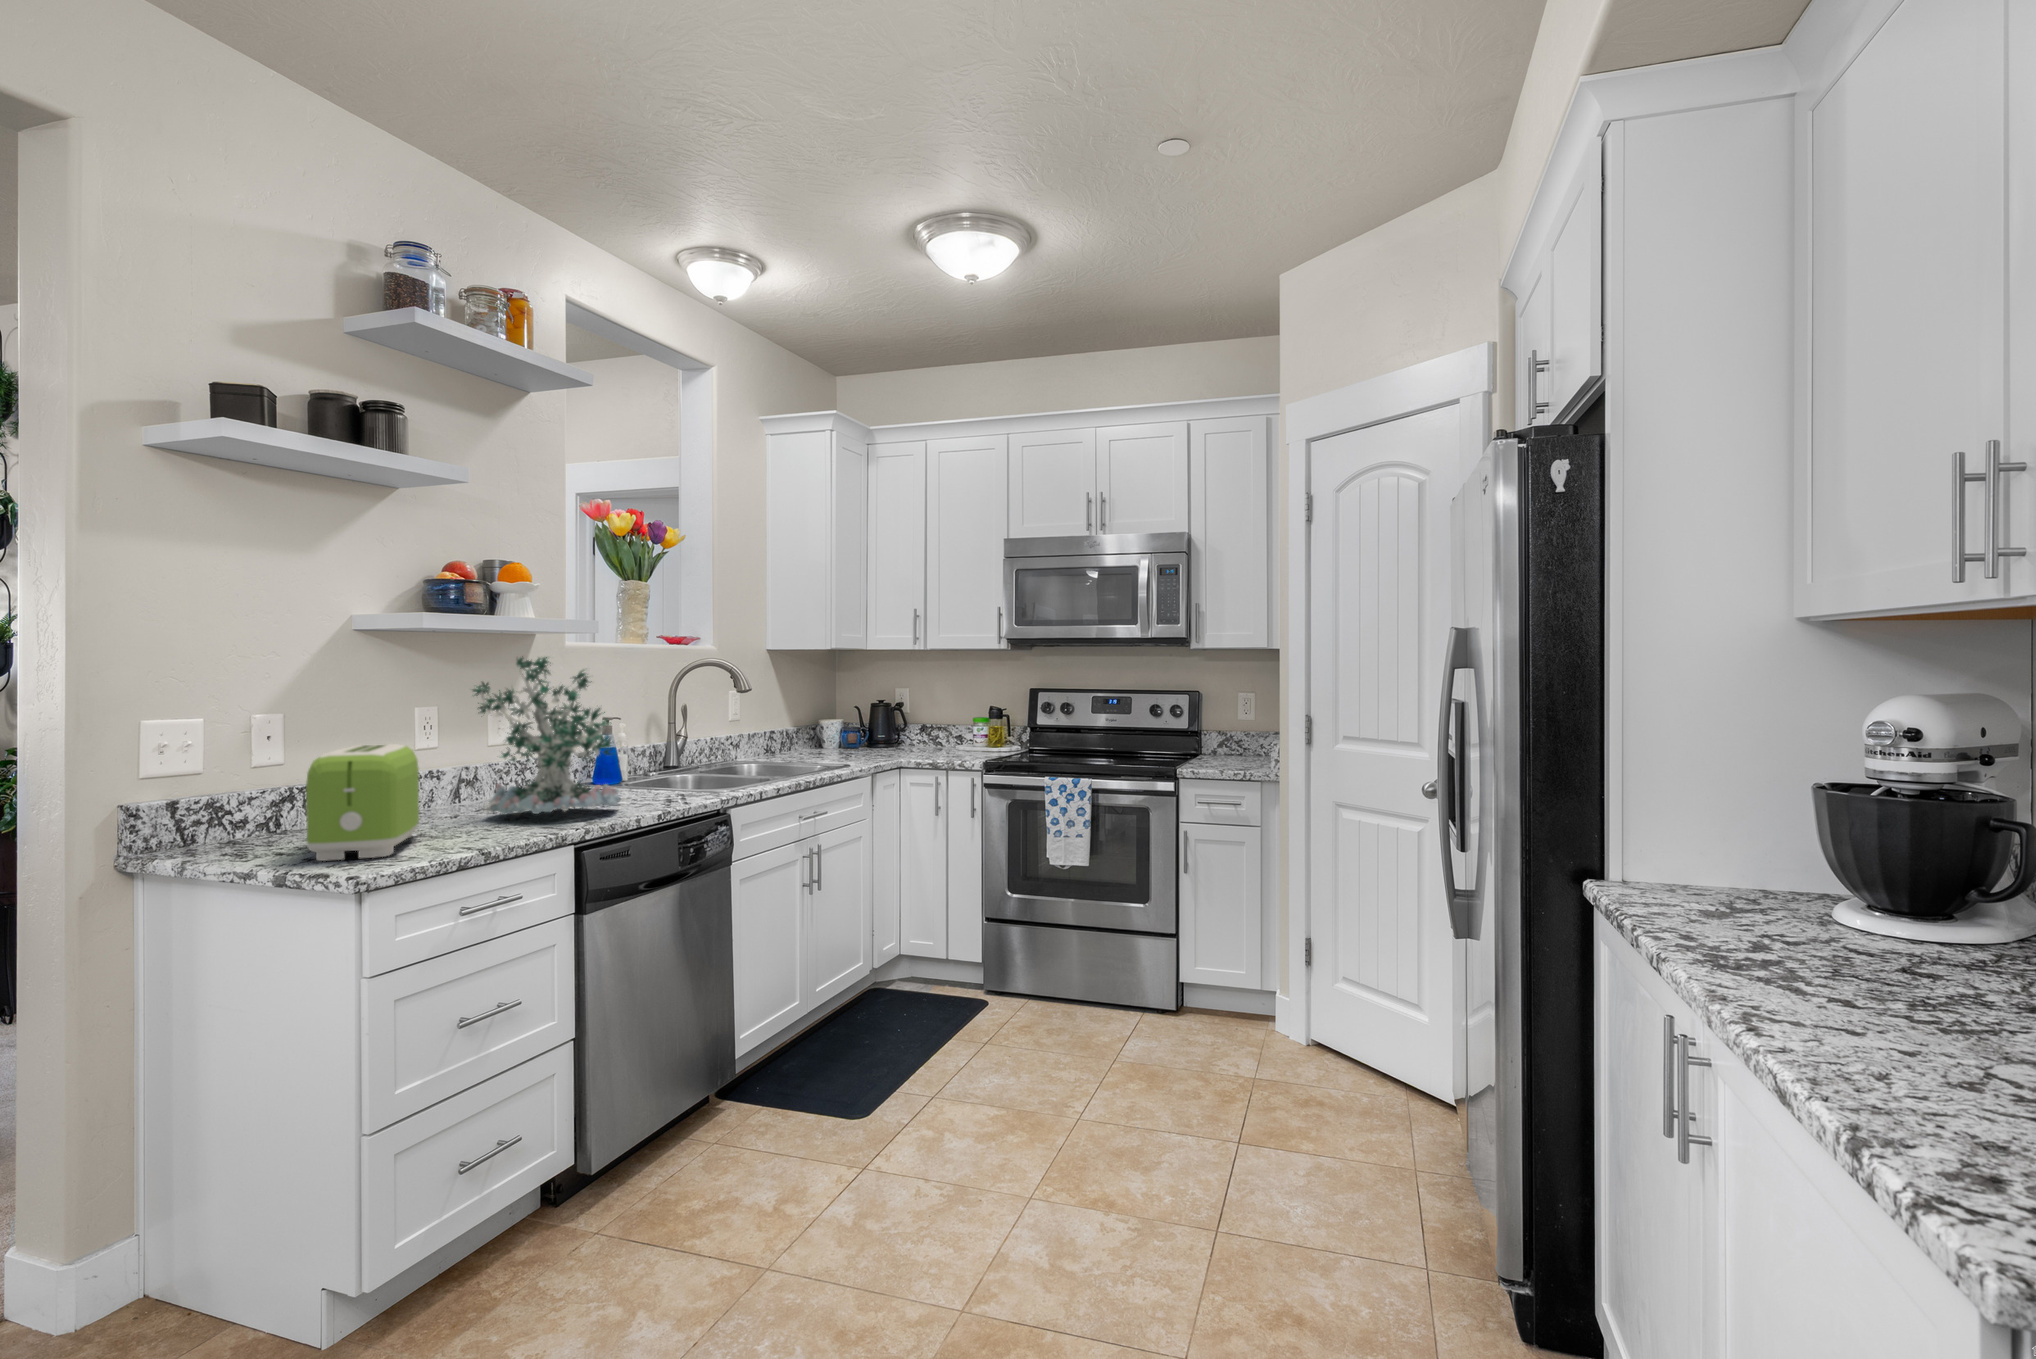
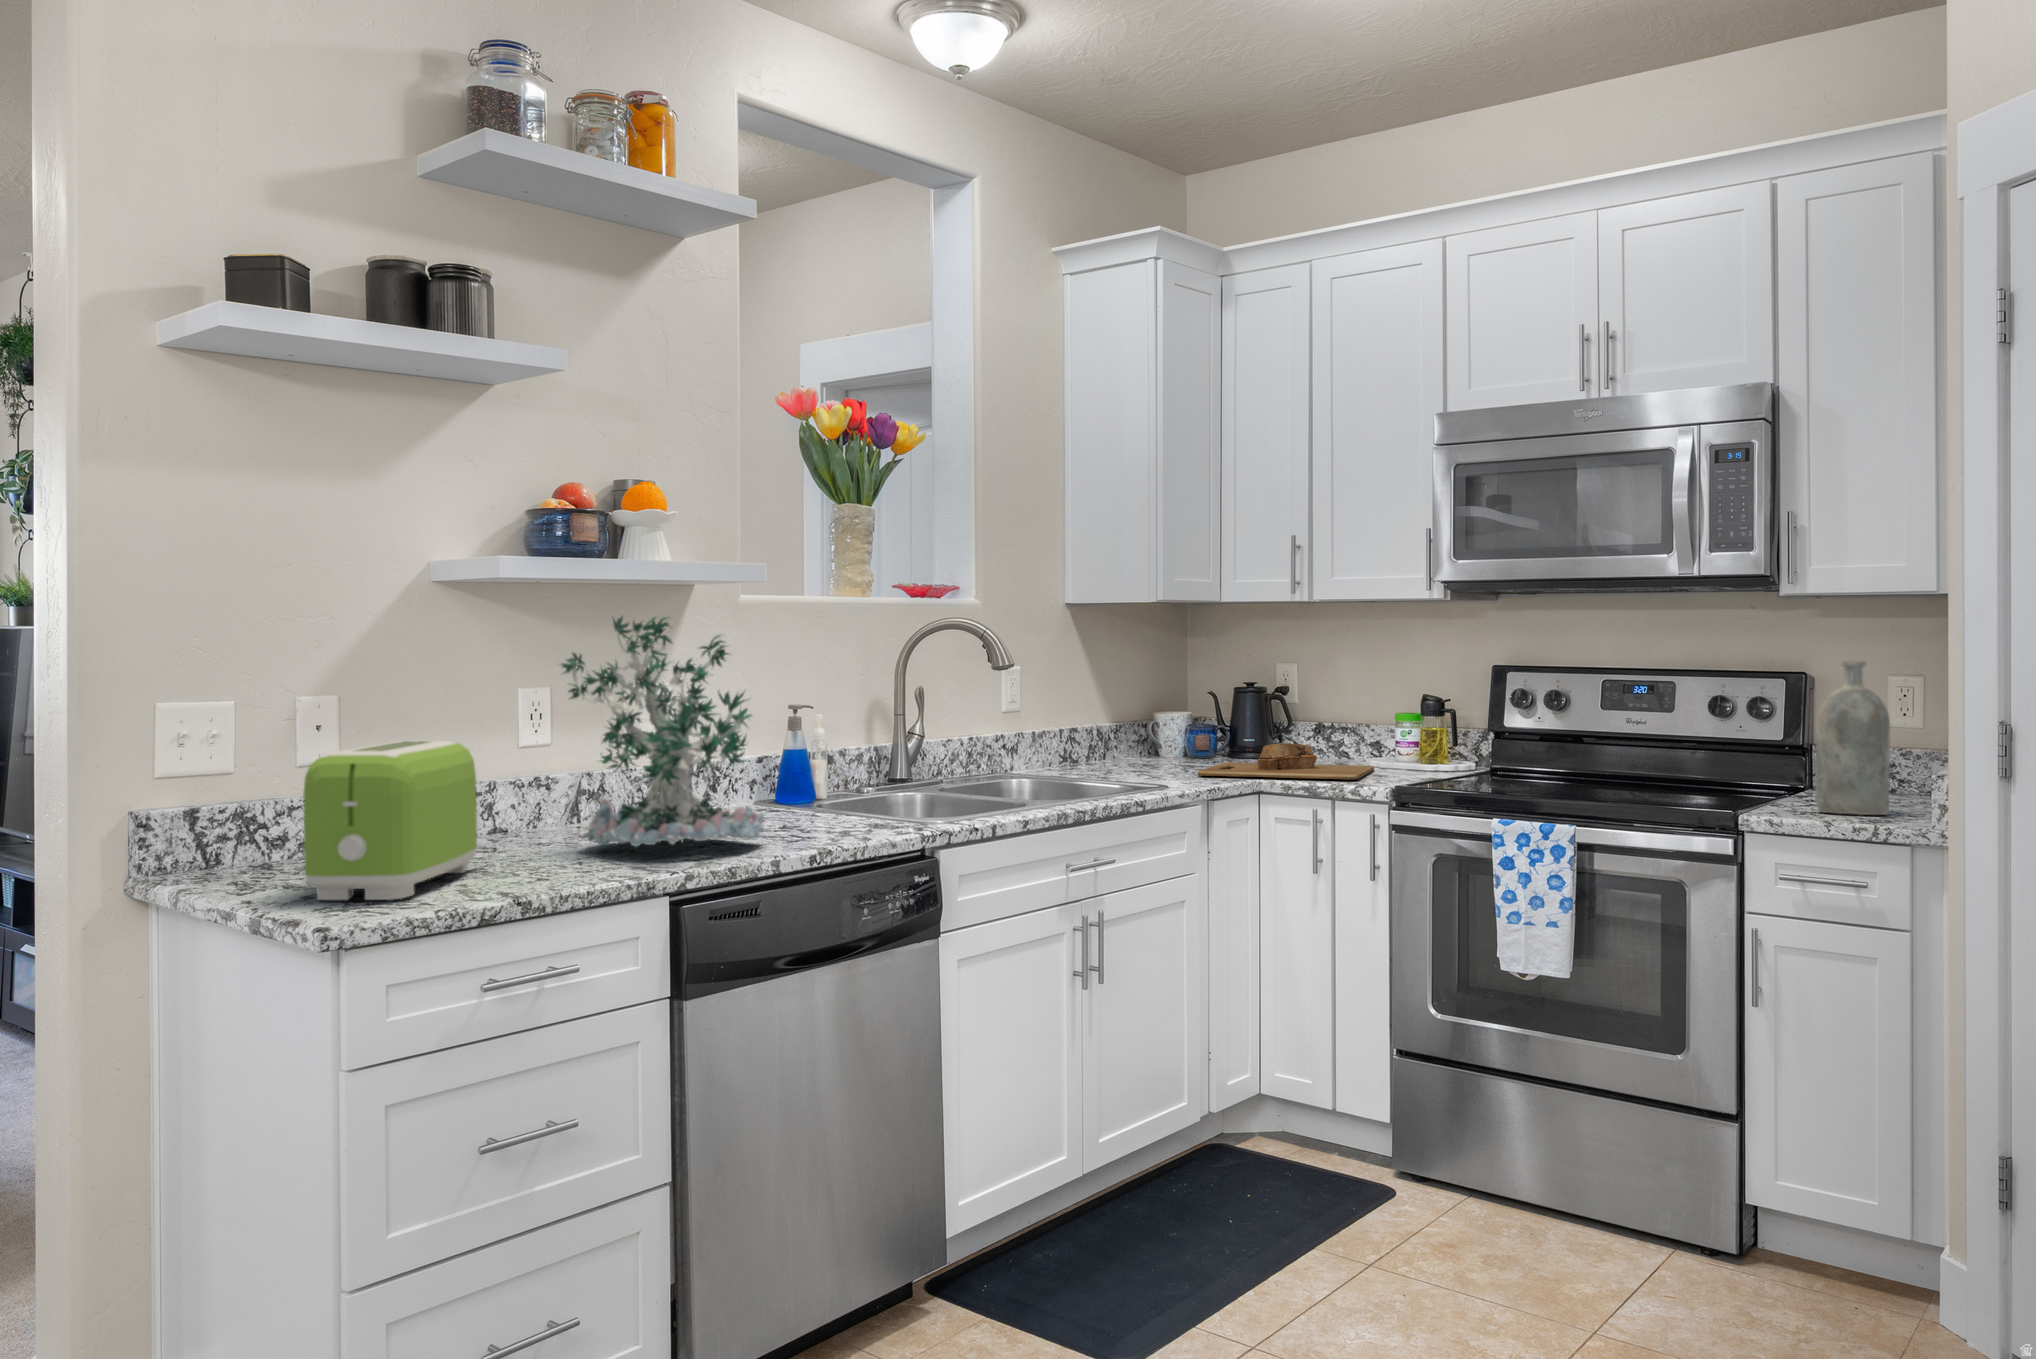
bottle: none [1215,684,1251,767] -> present [1815,661,1890,815]
cutting board: none [861,736,965,758] -> present [1198,743,1374,780]

